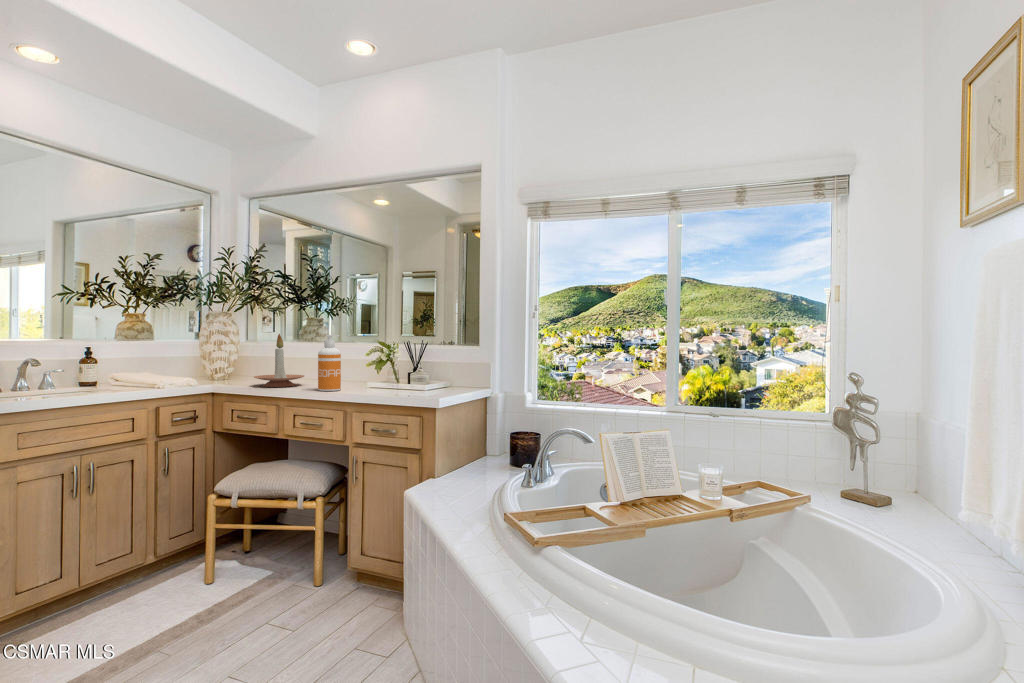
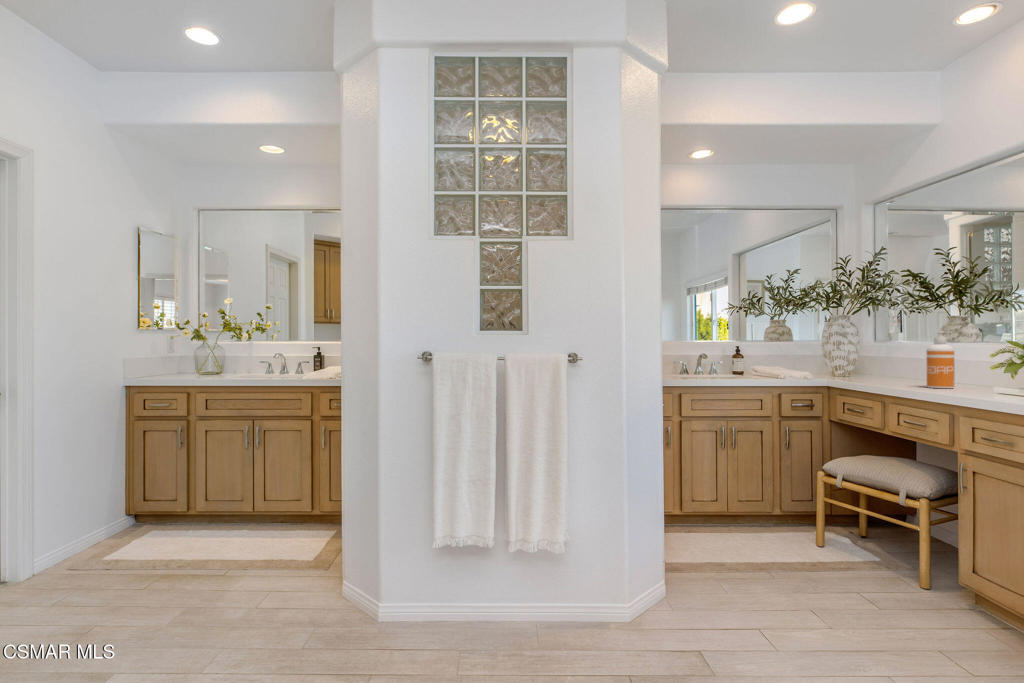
candle holder: present [254,334,304,387] -> none [867,332,921,383]

